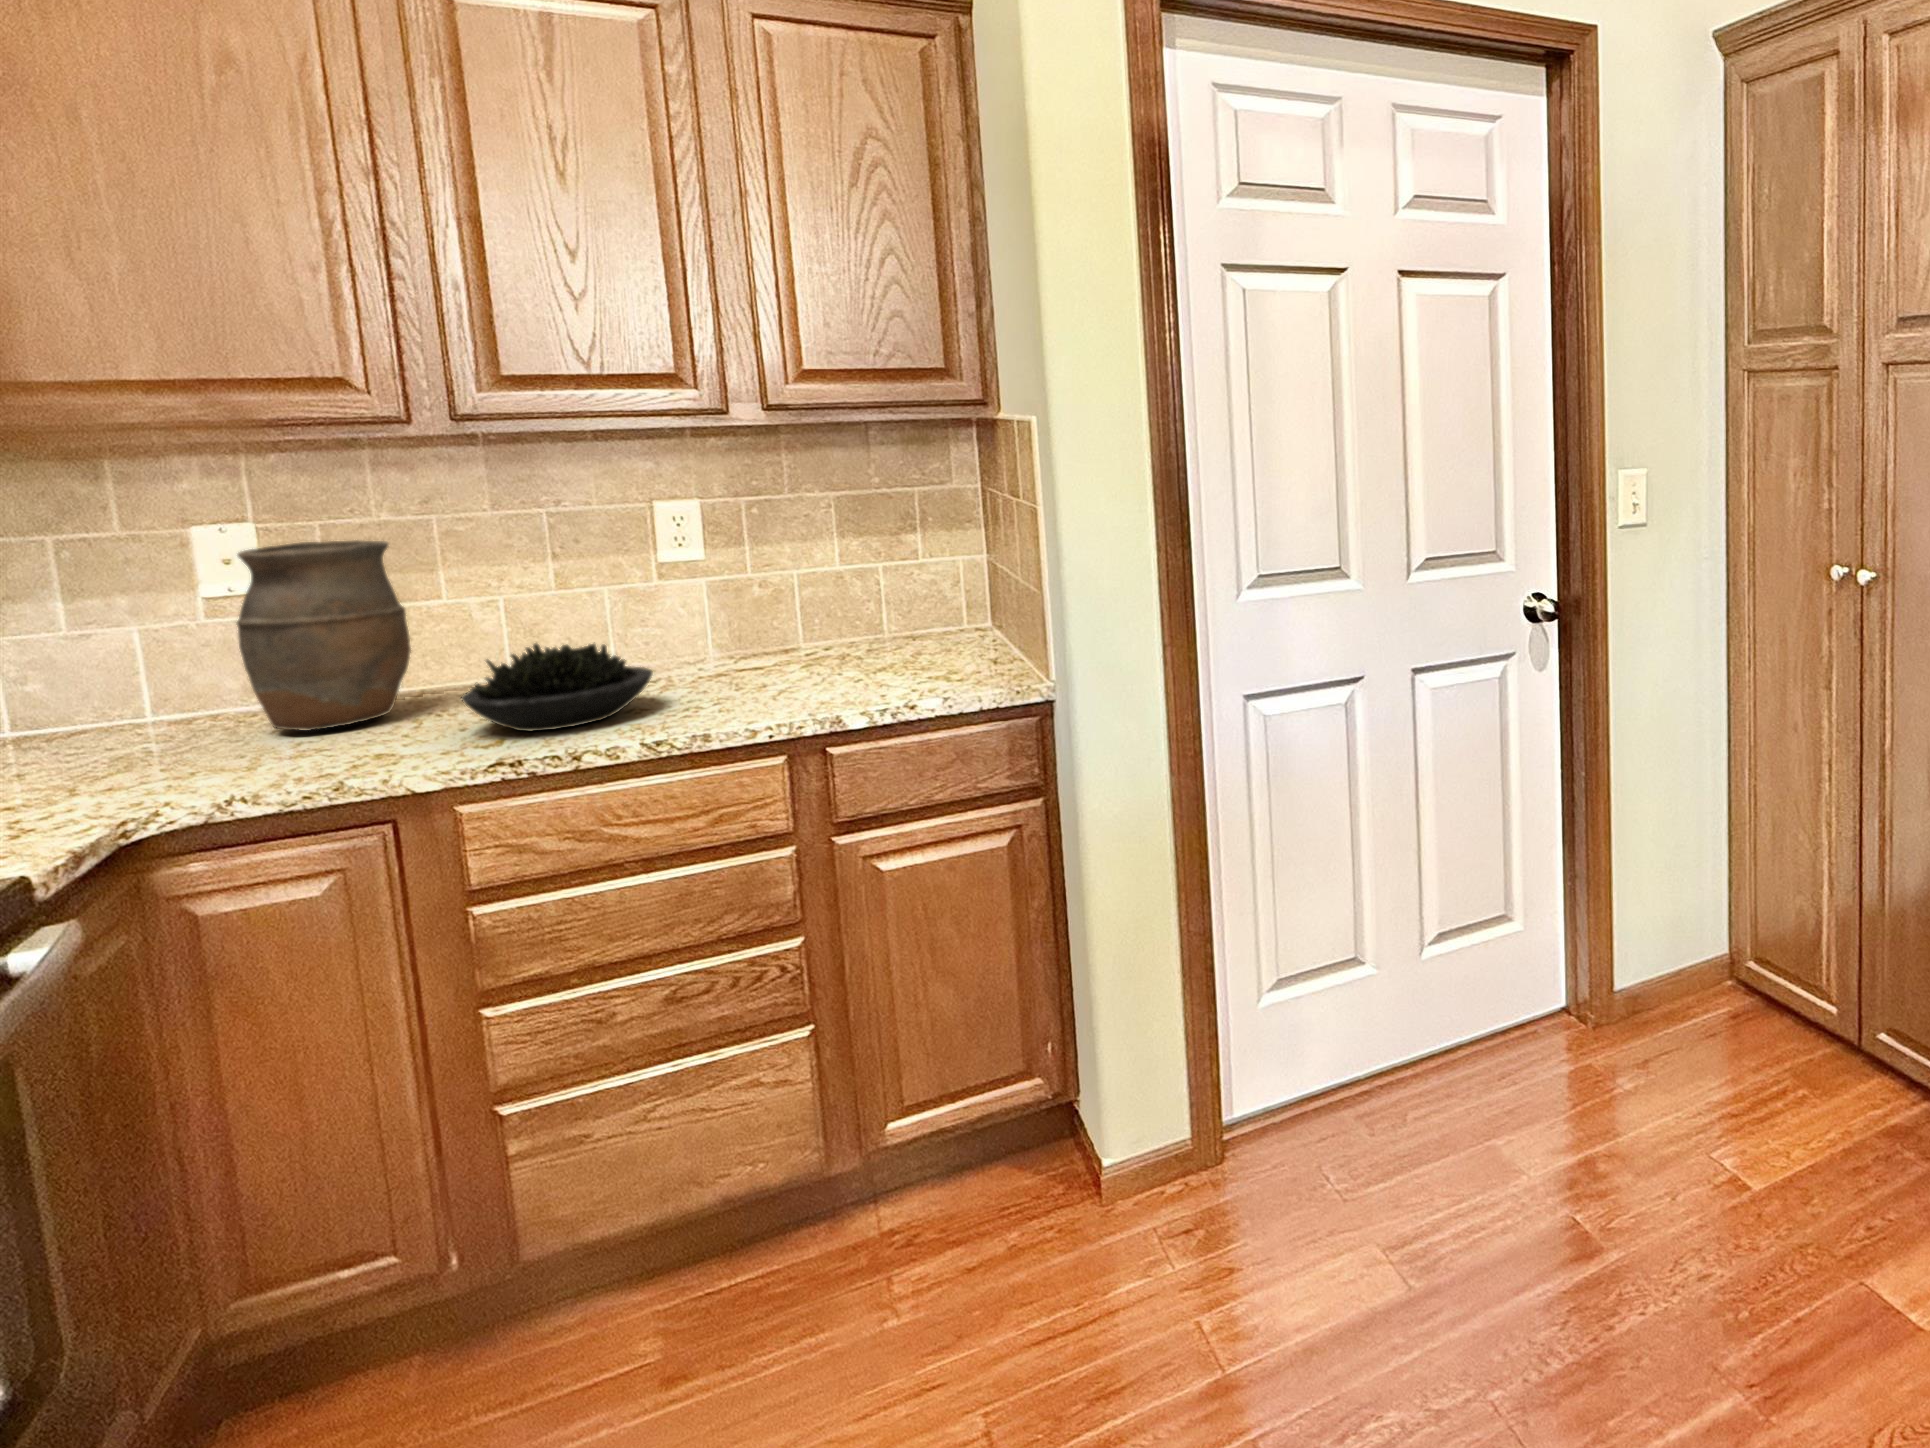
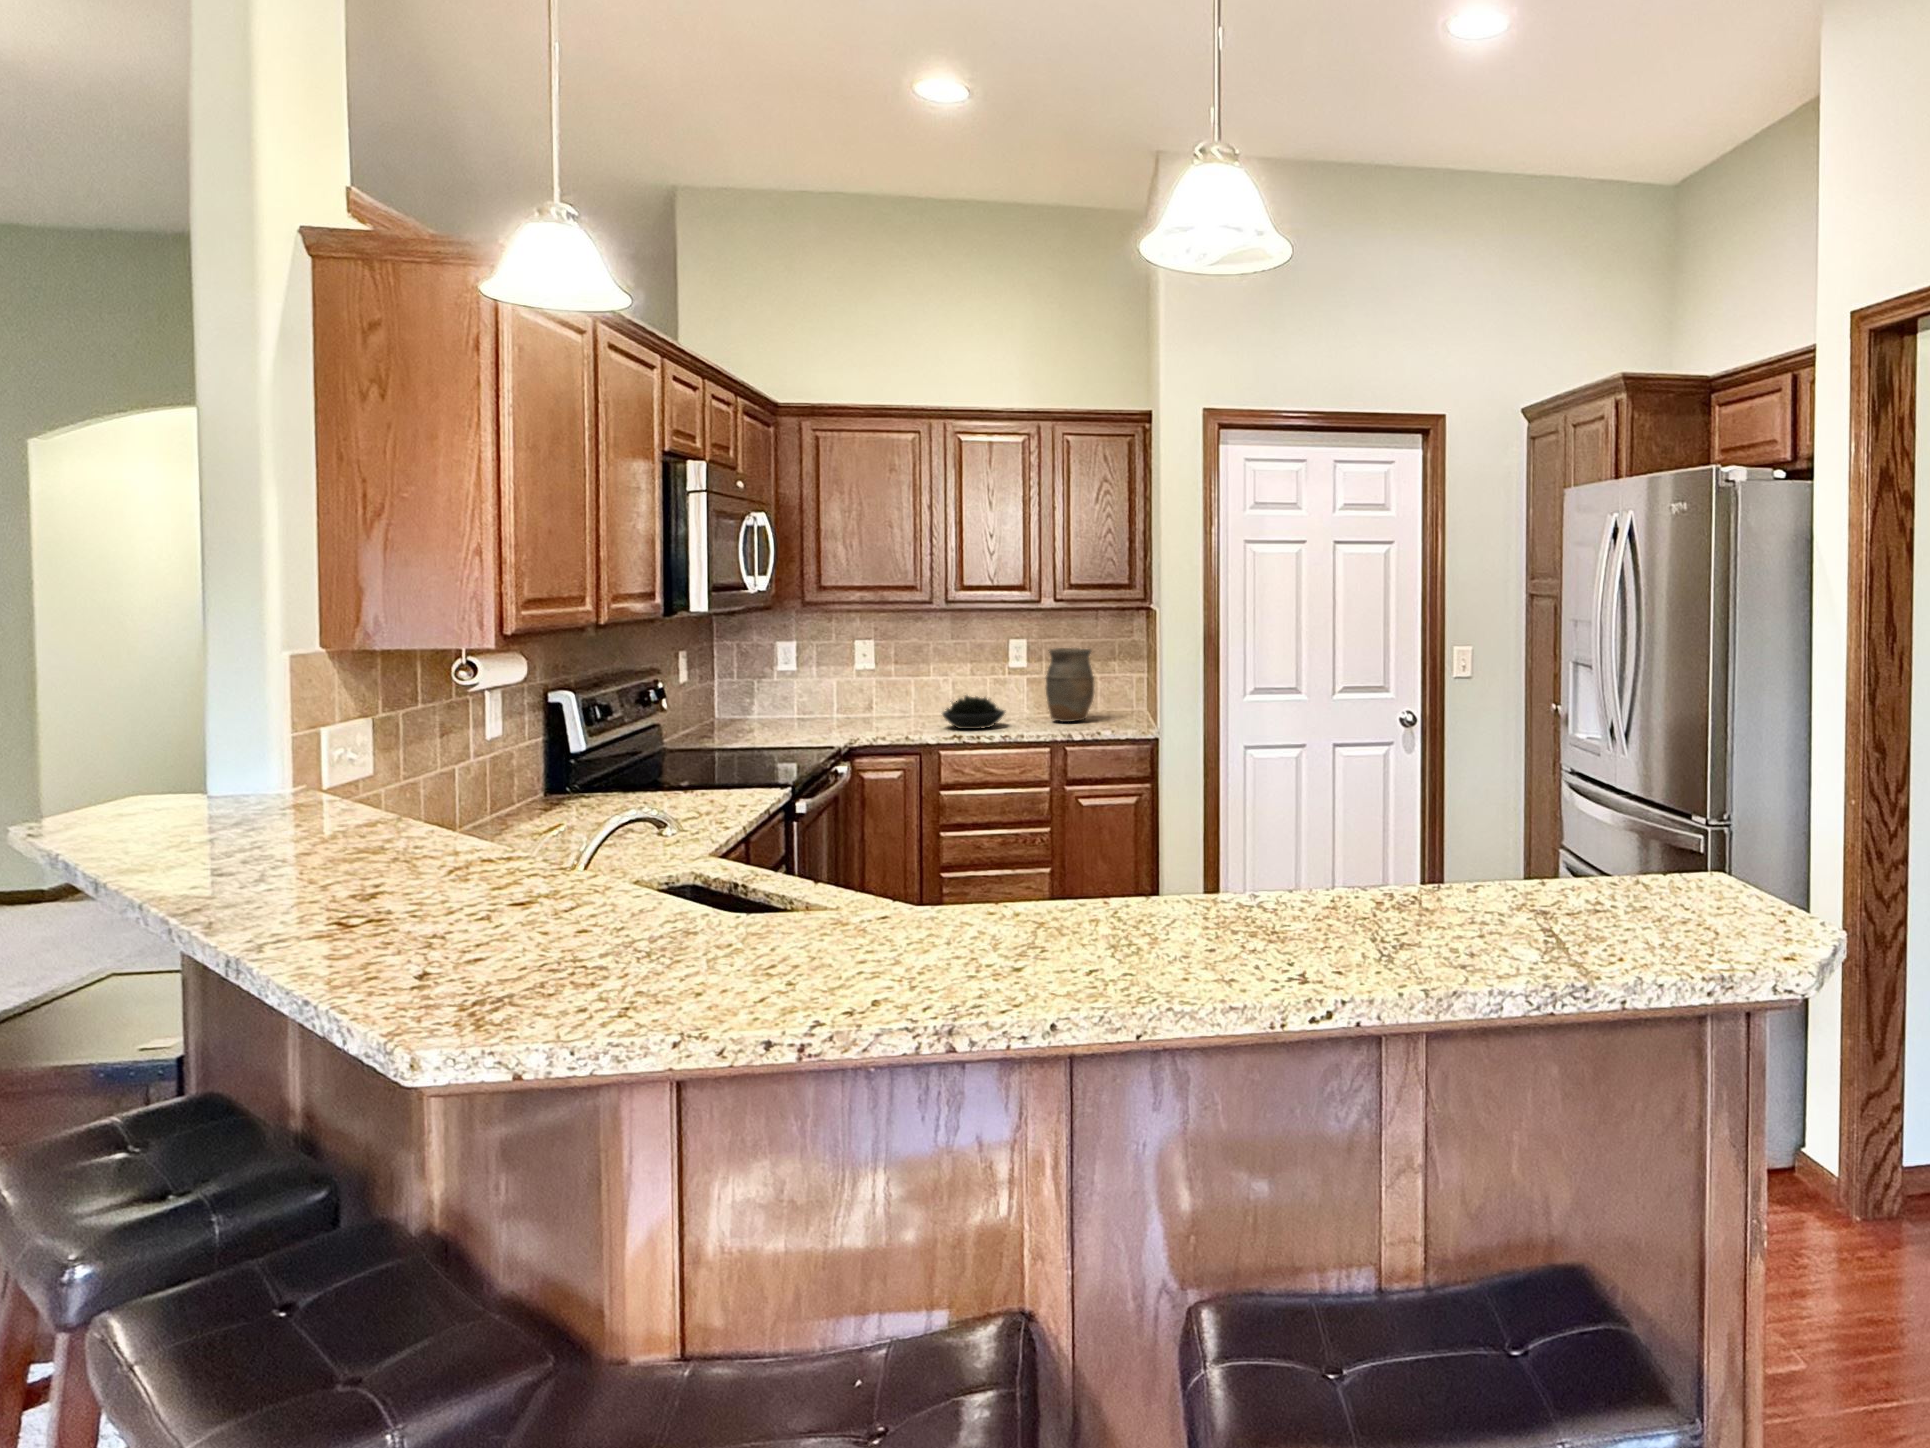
vase: present [237,540,411,731] -> present [1046,648,1094,722]

